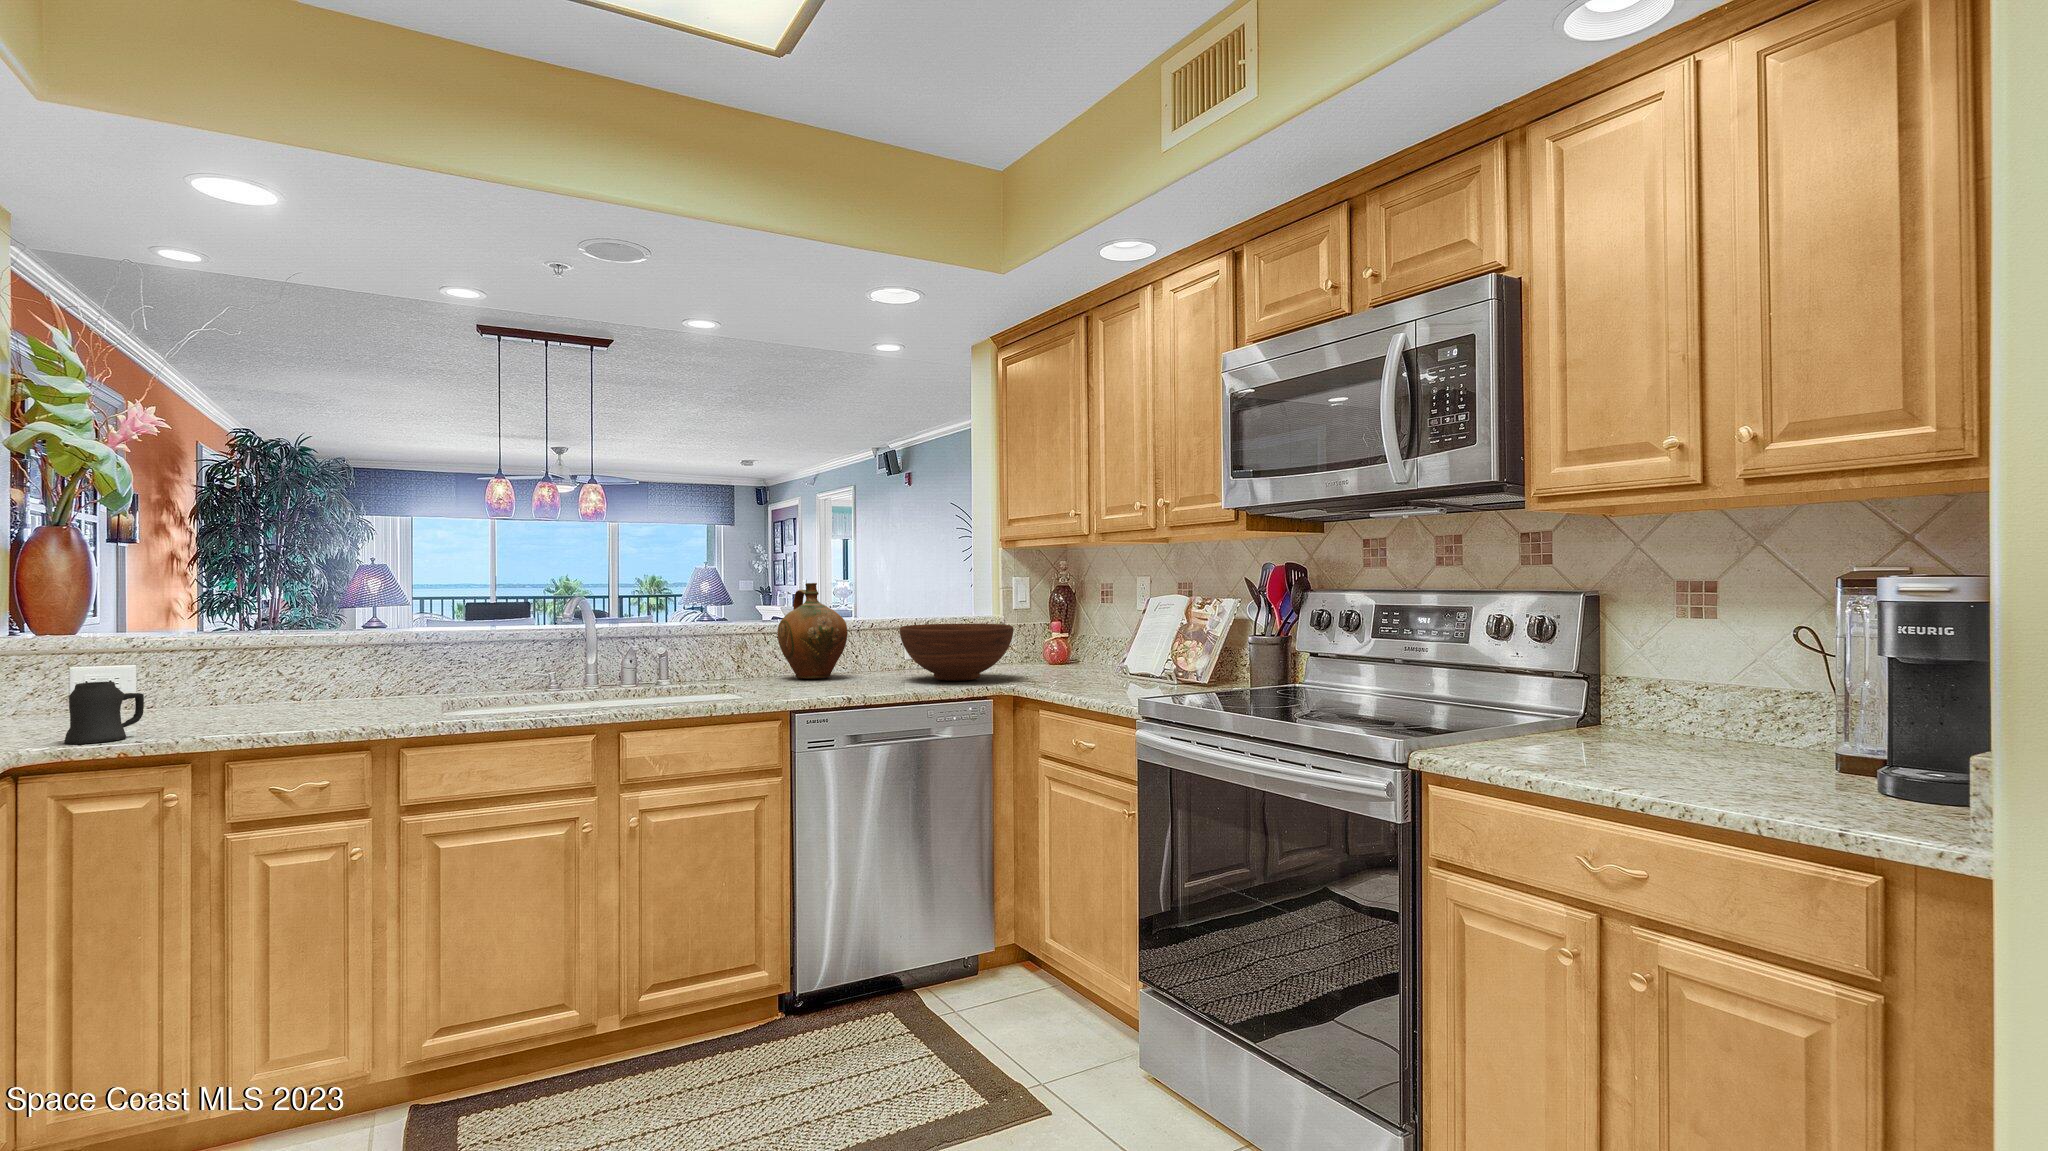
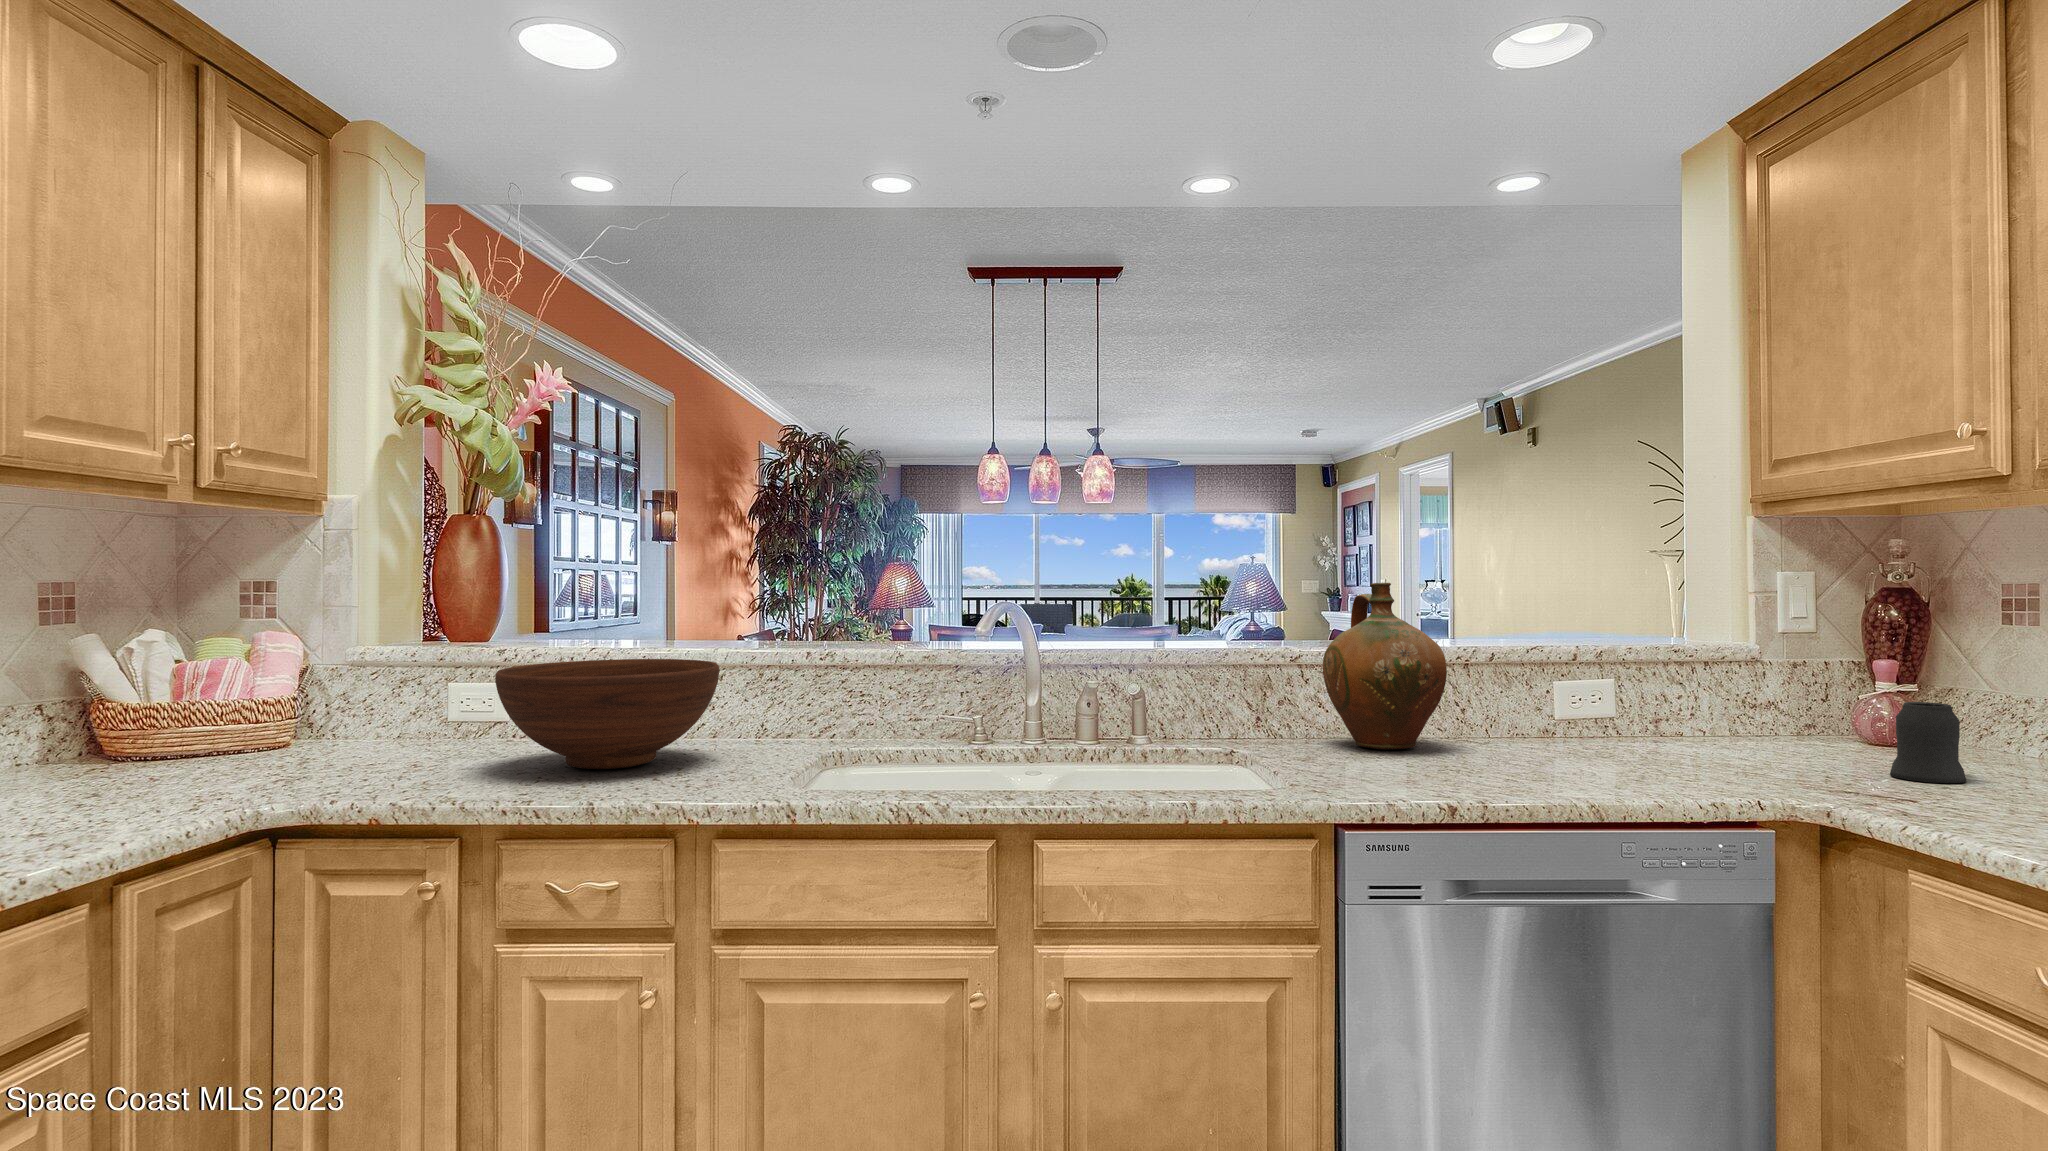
fruit bowl: present [900,624,1013,681] -> present [495,659,719,769]
mug: present [64,682,144,744] -> present [1890,702,1966,783]

